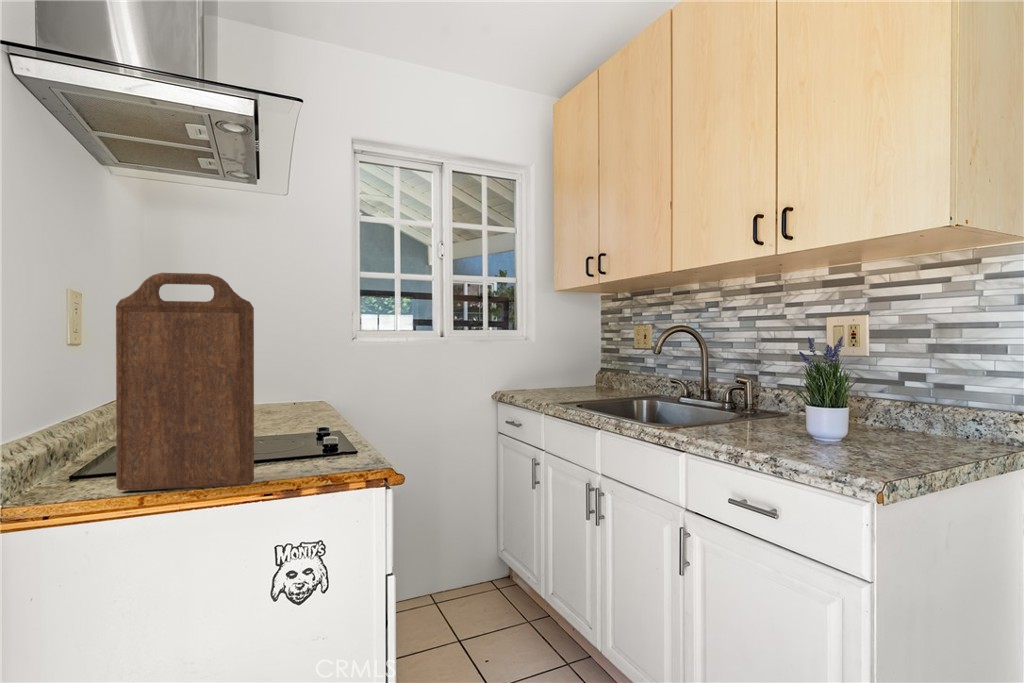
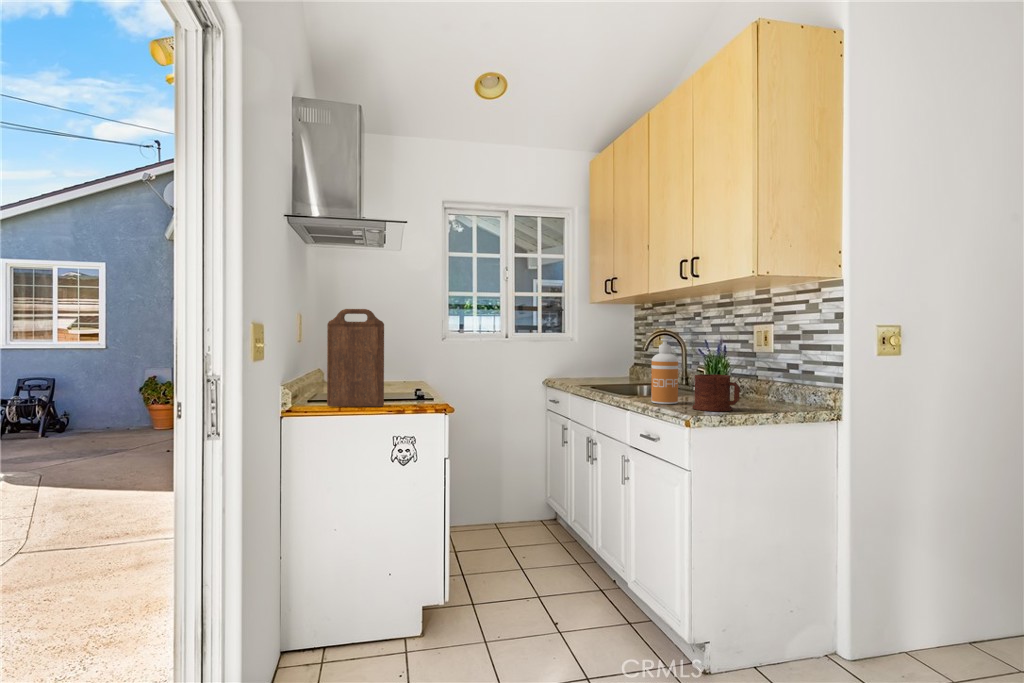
soap dispenser: none [723,337,768,445] -> present [651,339,678,404]
mug: none [813,396,903,462] -> present [693,374,740,411]

